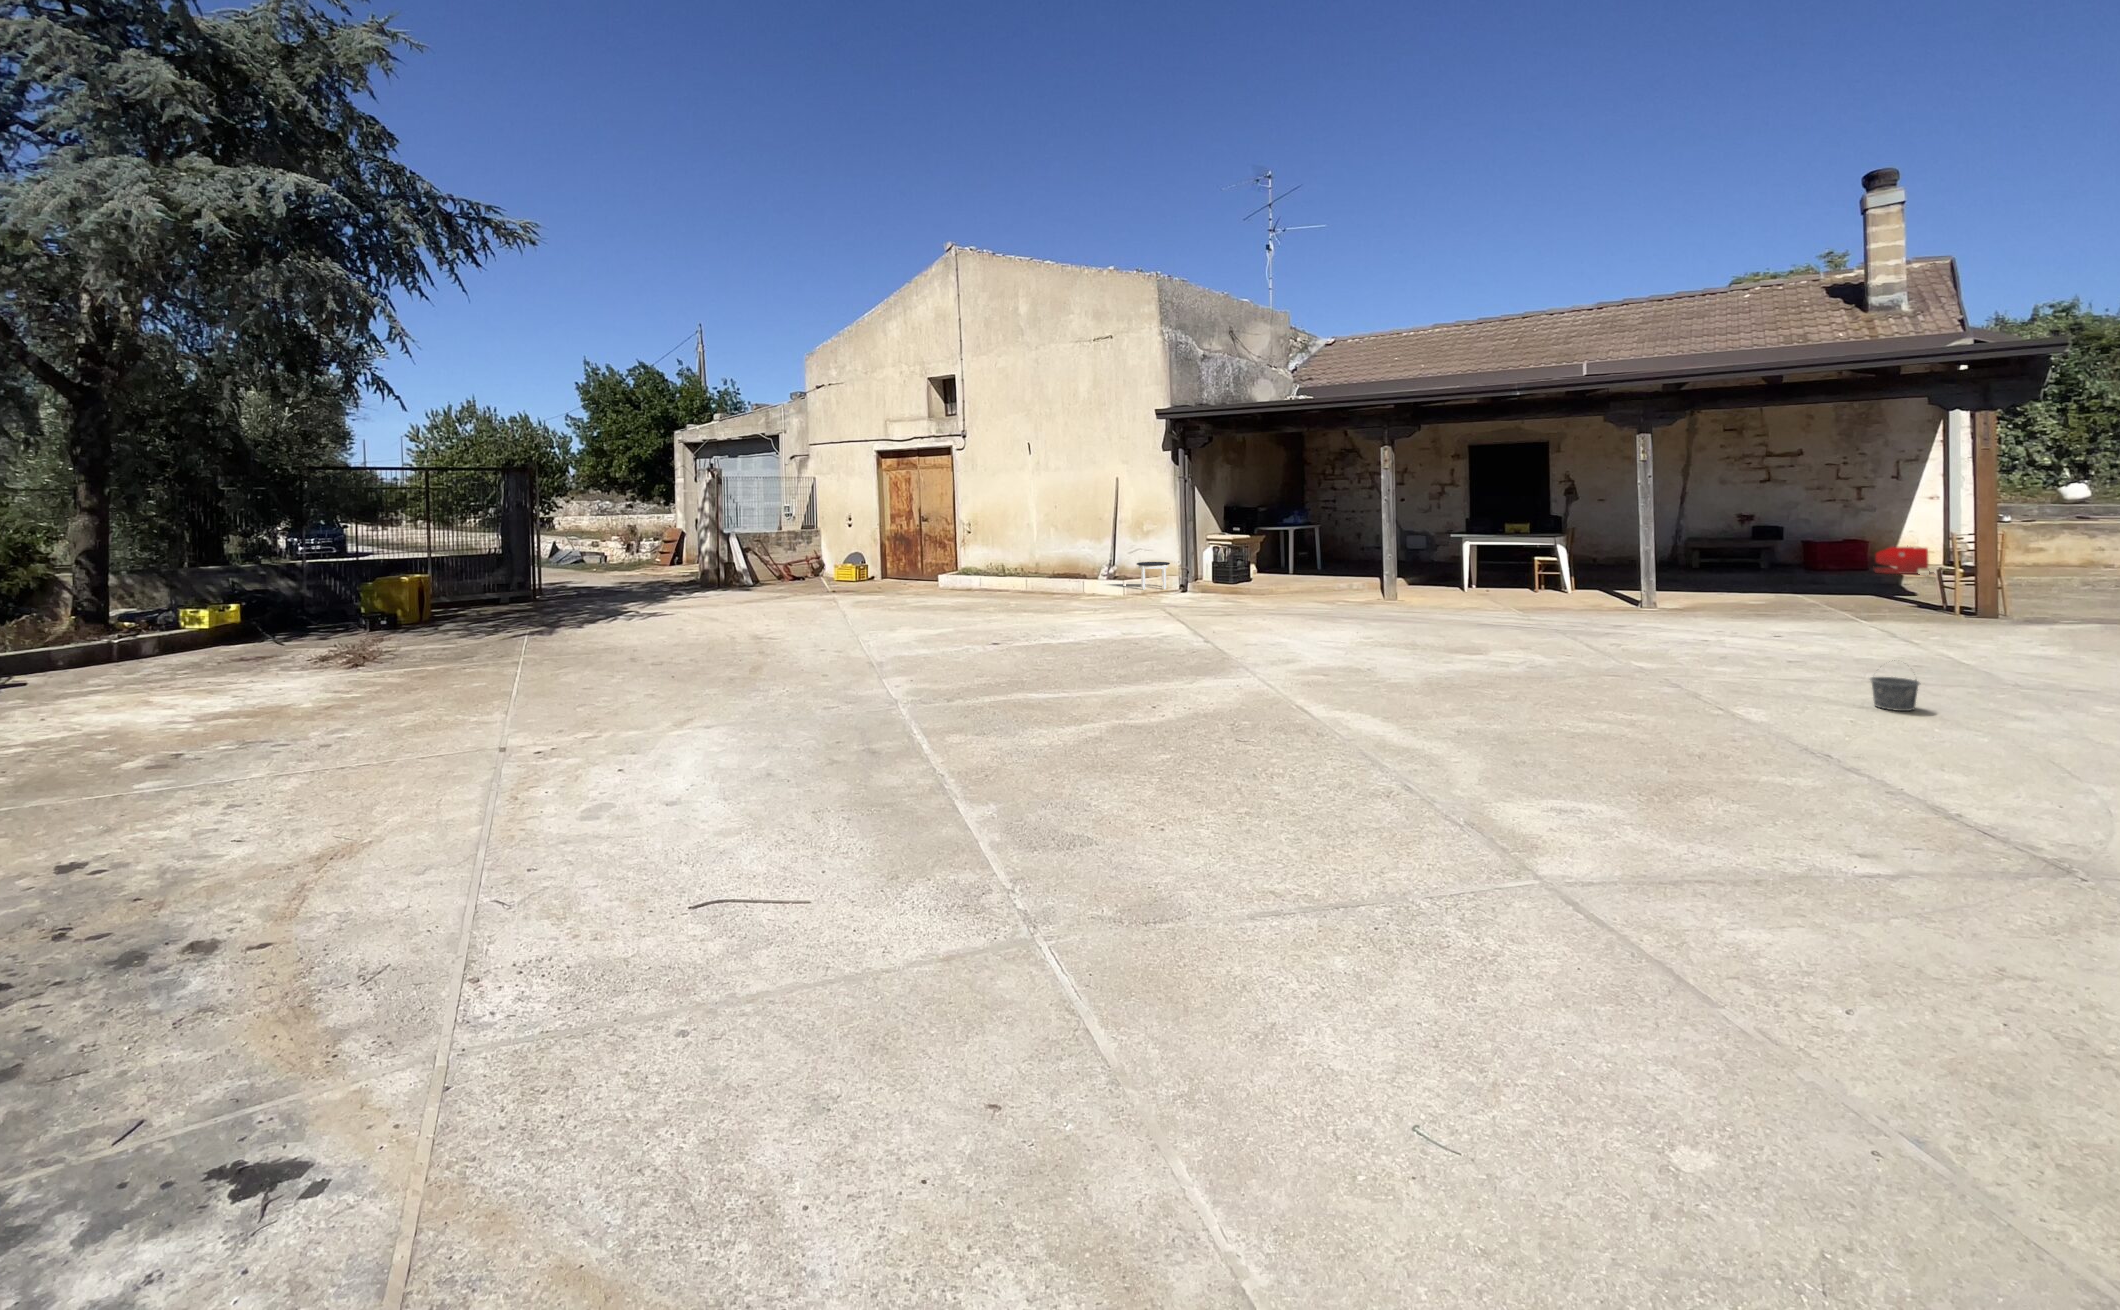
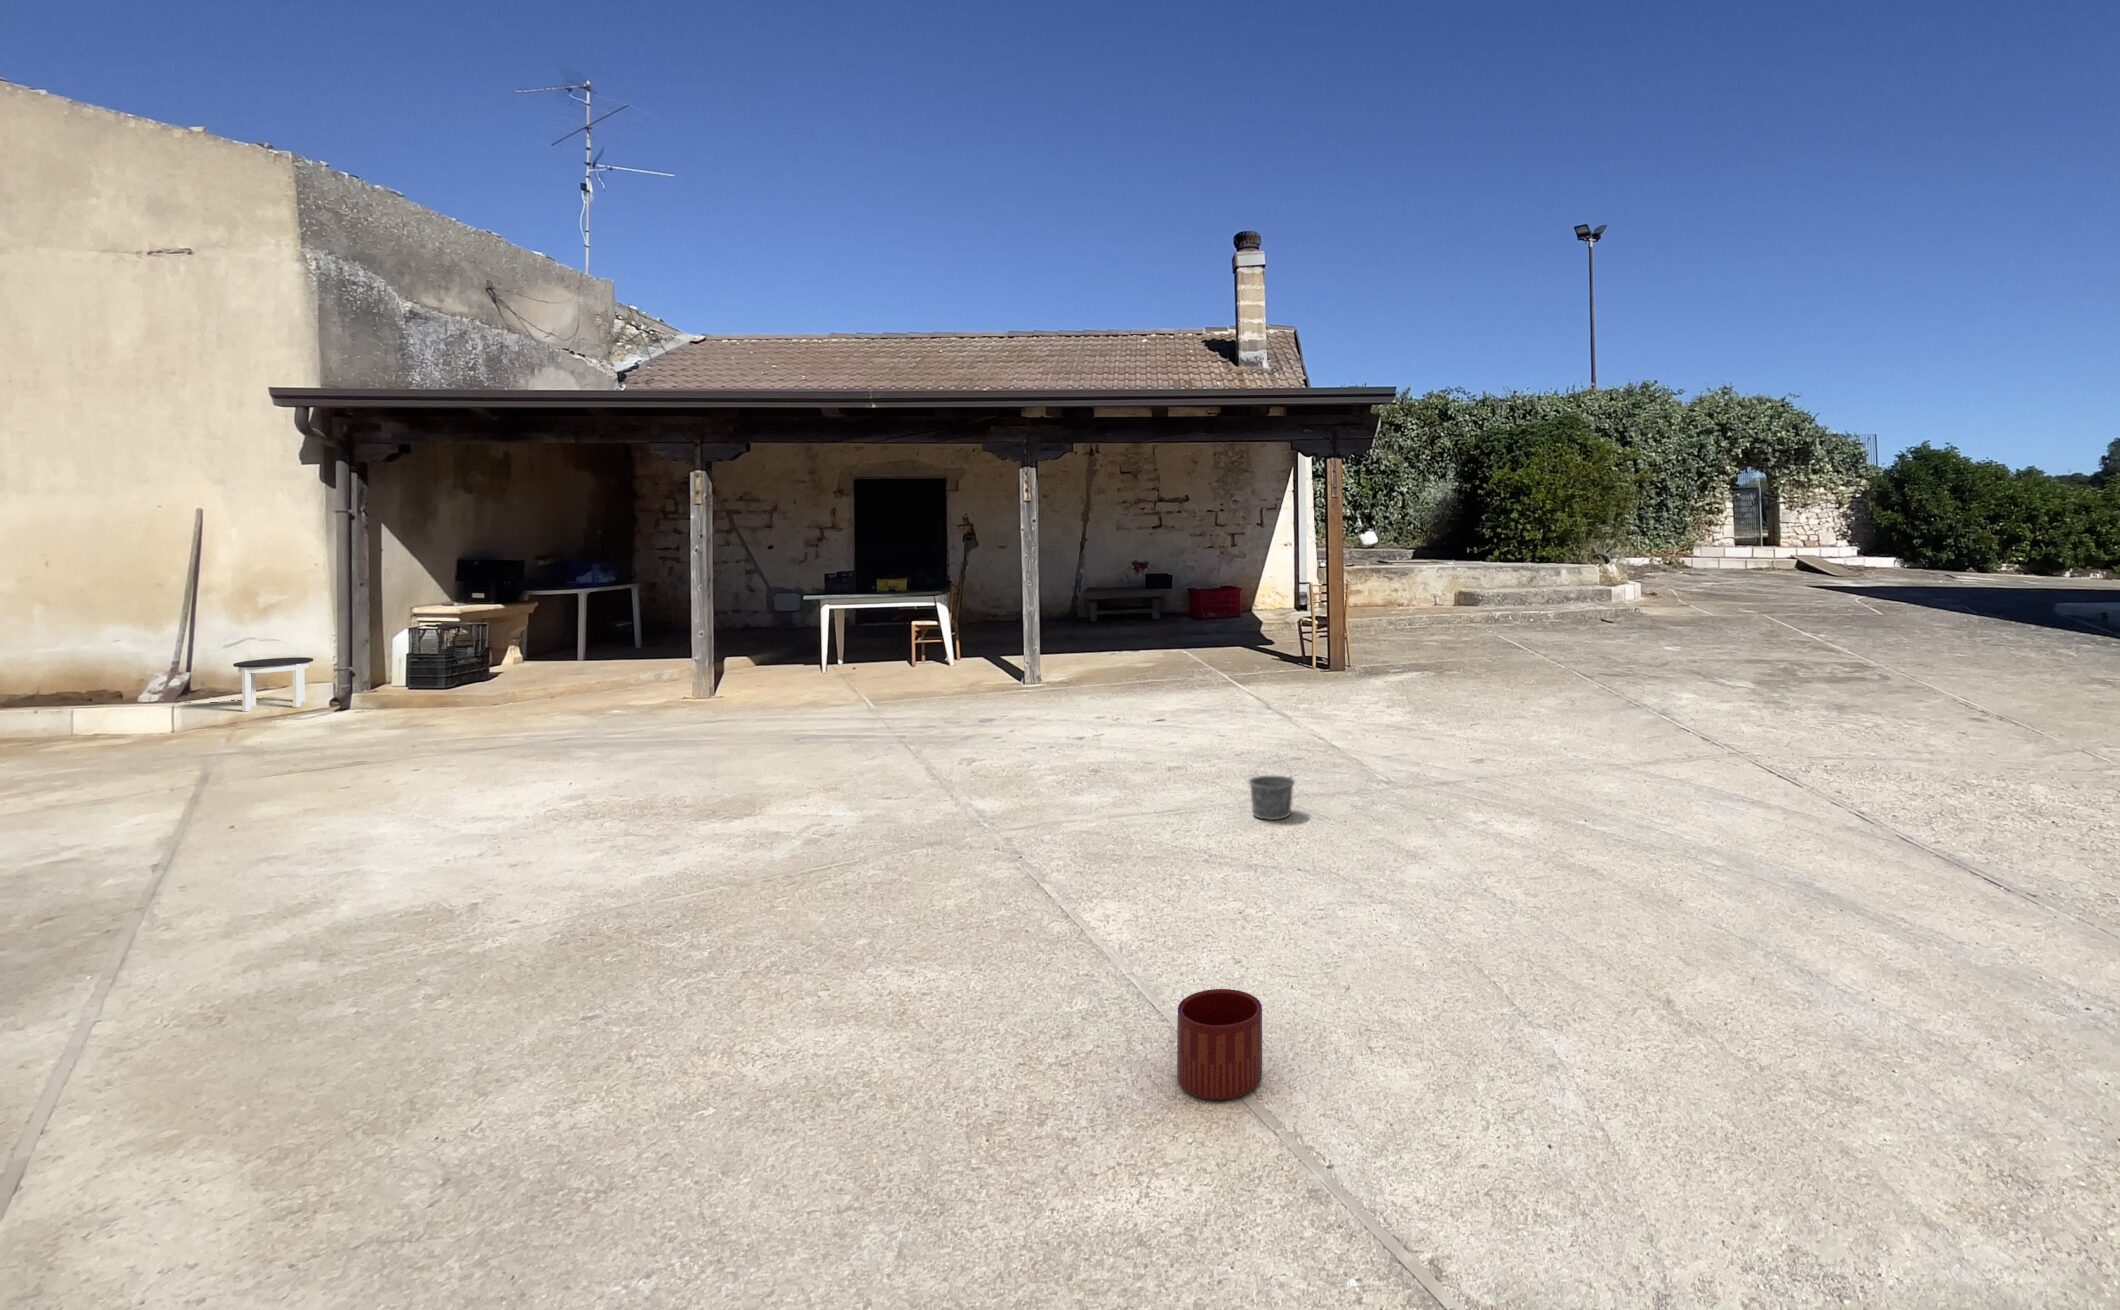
toolbox: present [1874,546,1928,574] -> none [1241,590,1281,623]
planter: none [1801,762,1869,822] -> present [1177,989,1262,1100]

